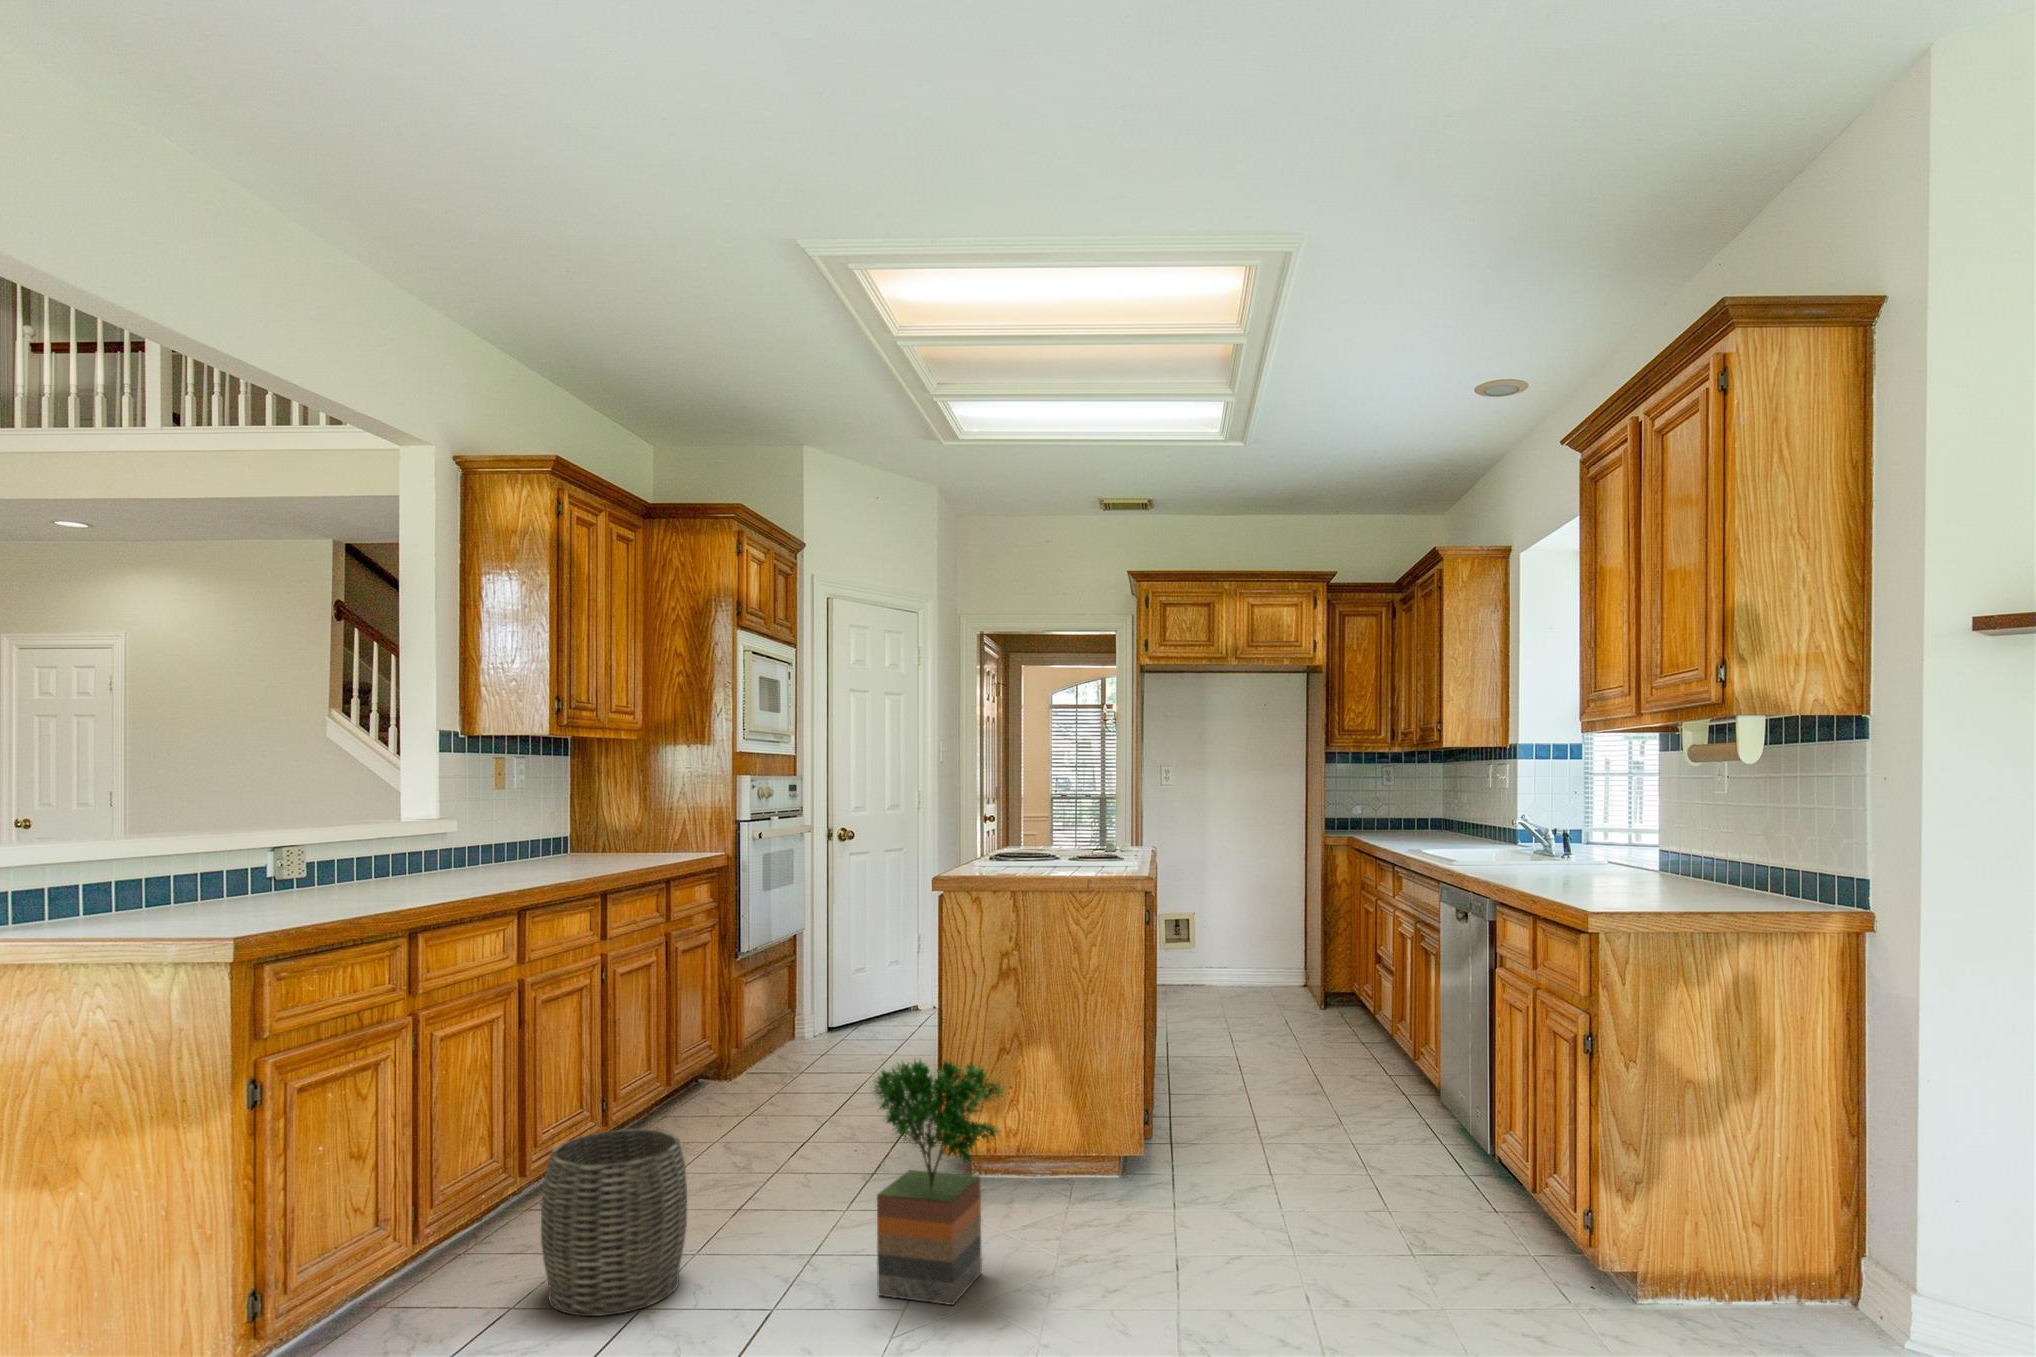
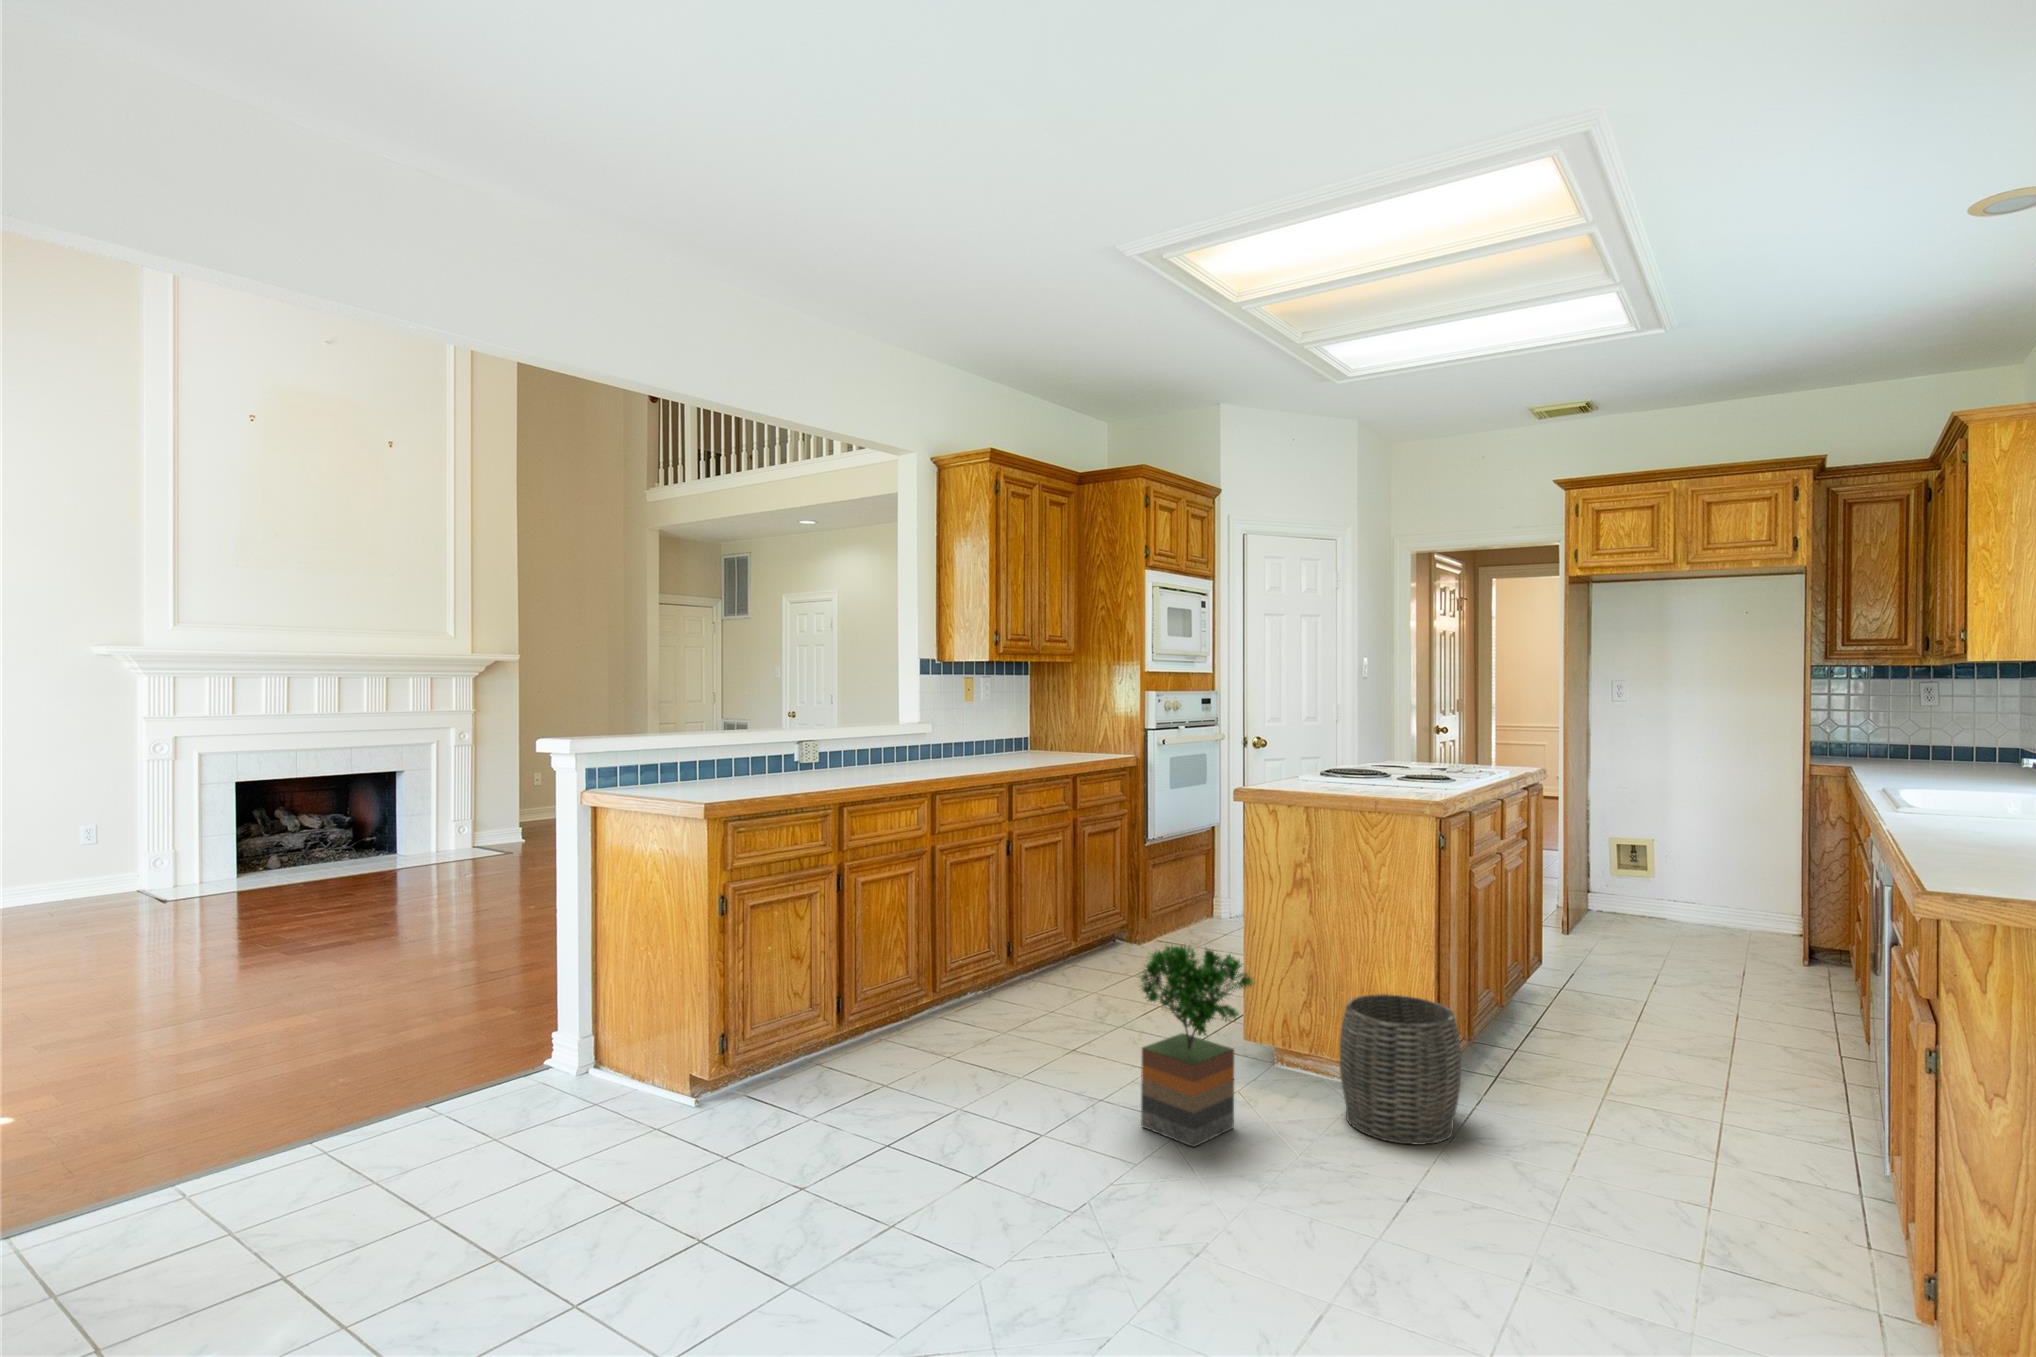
woven basket: present [541,1129,687,1316] -> present [1340,994,1461,1145]

